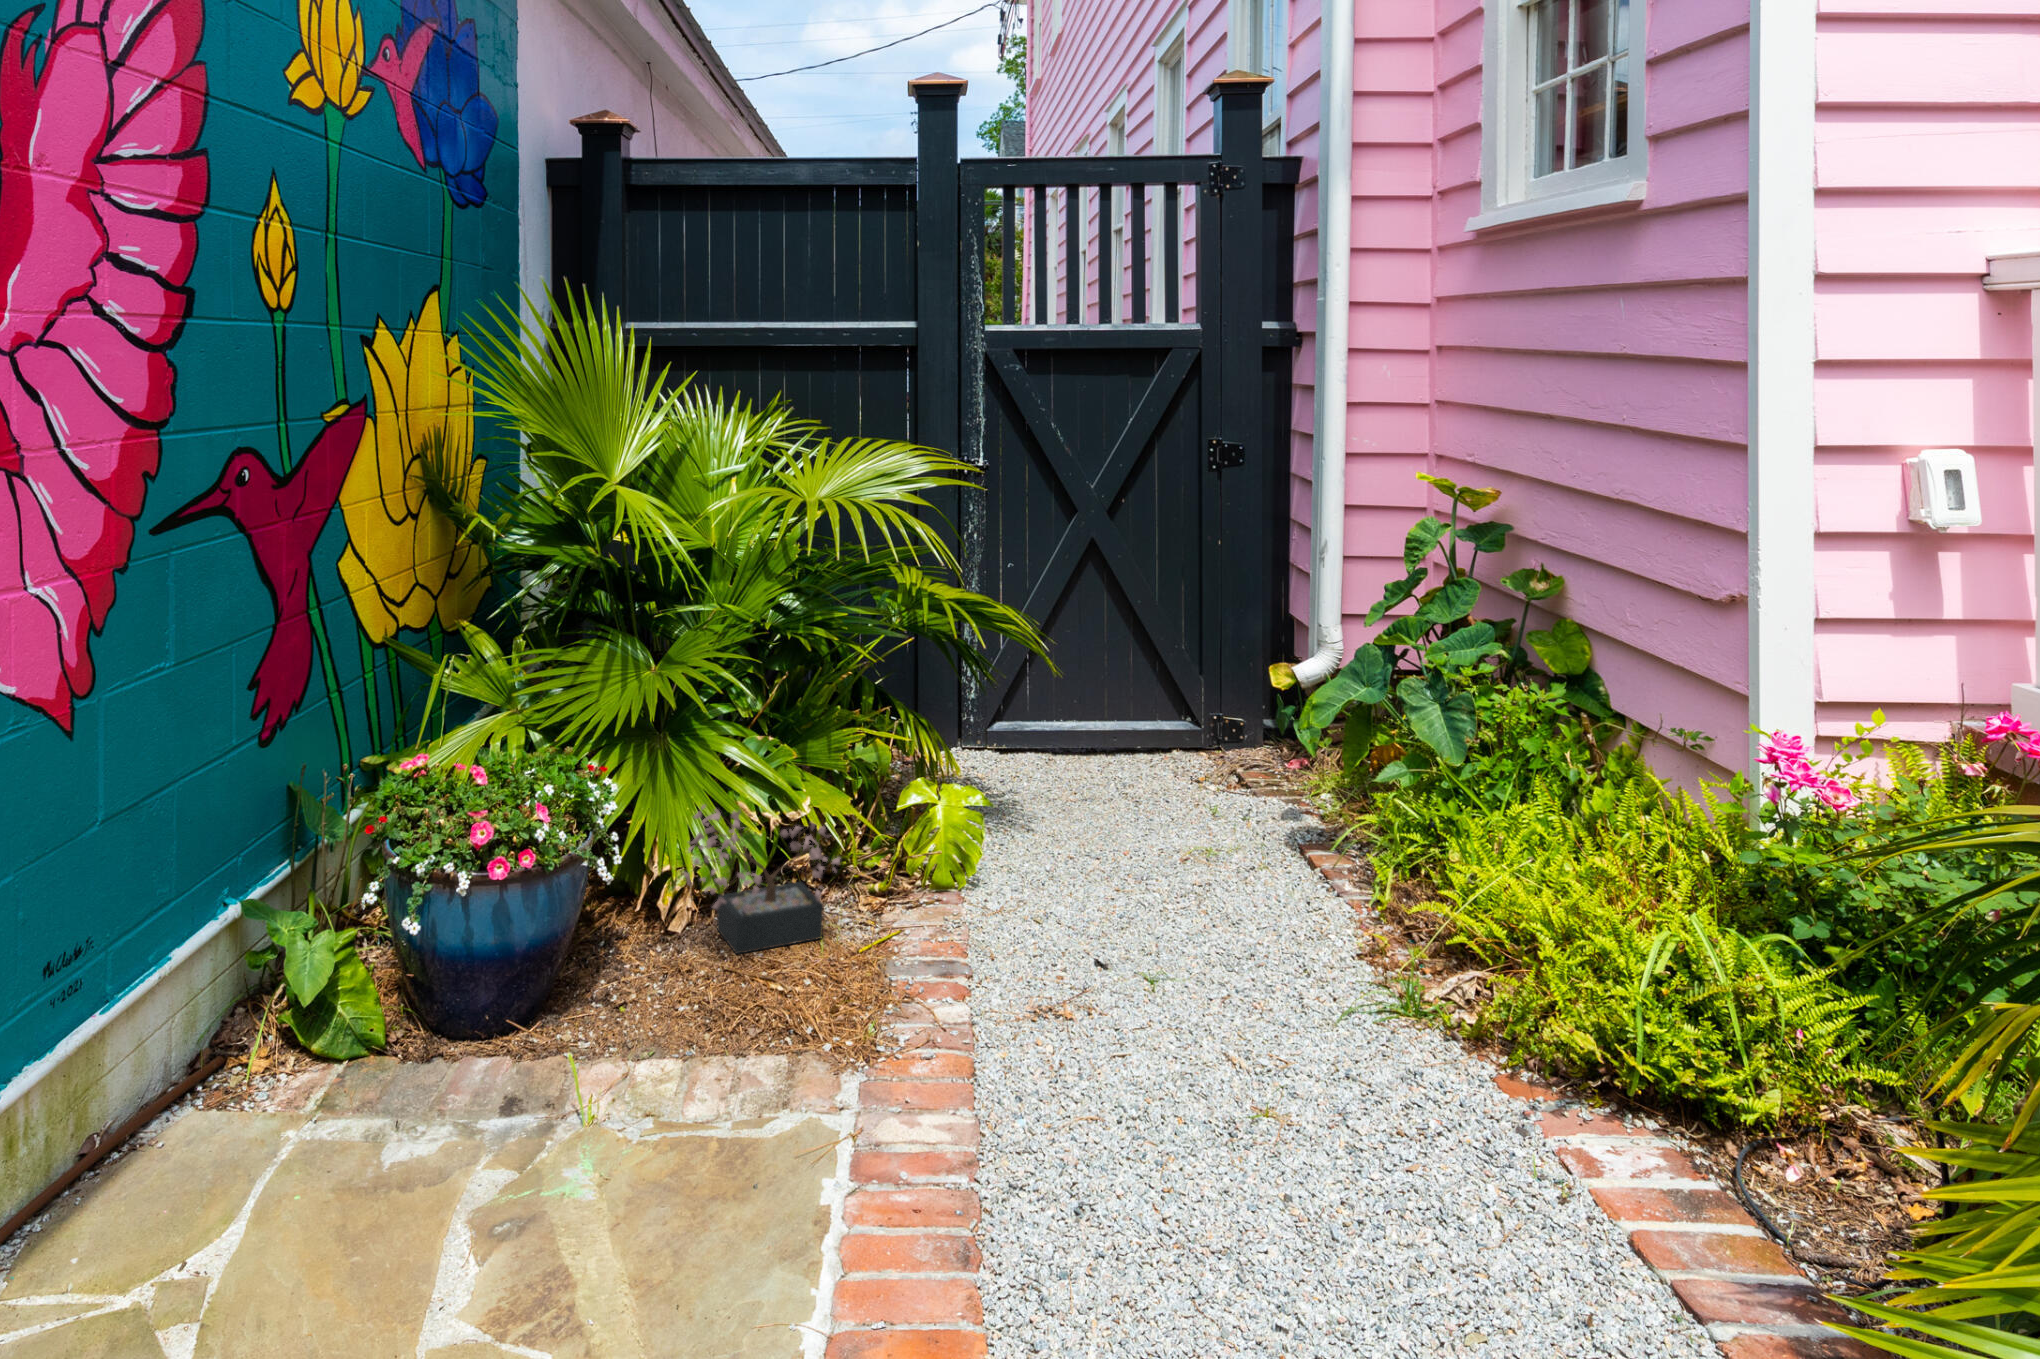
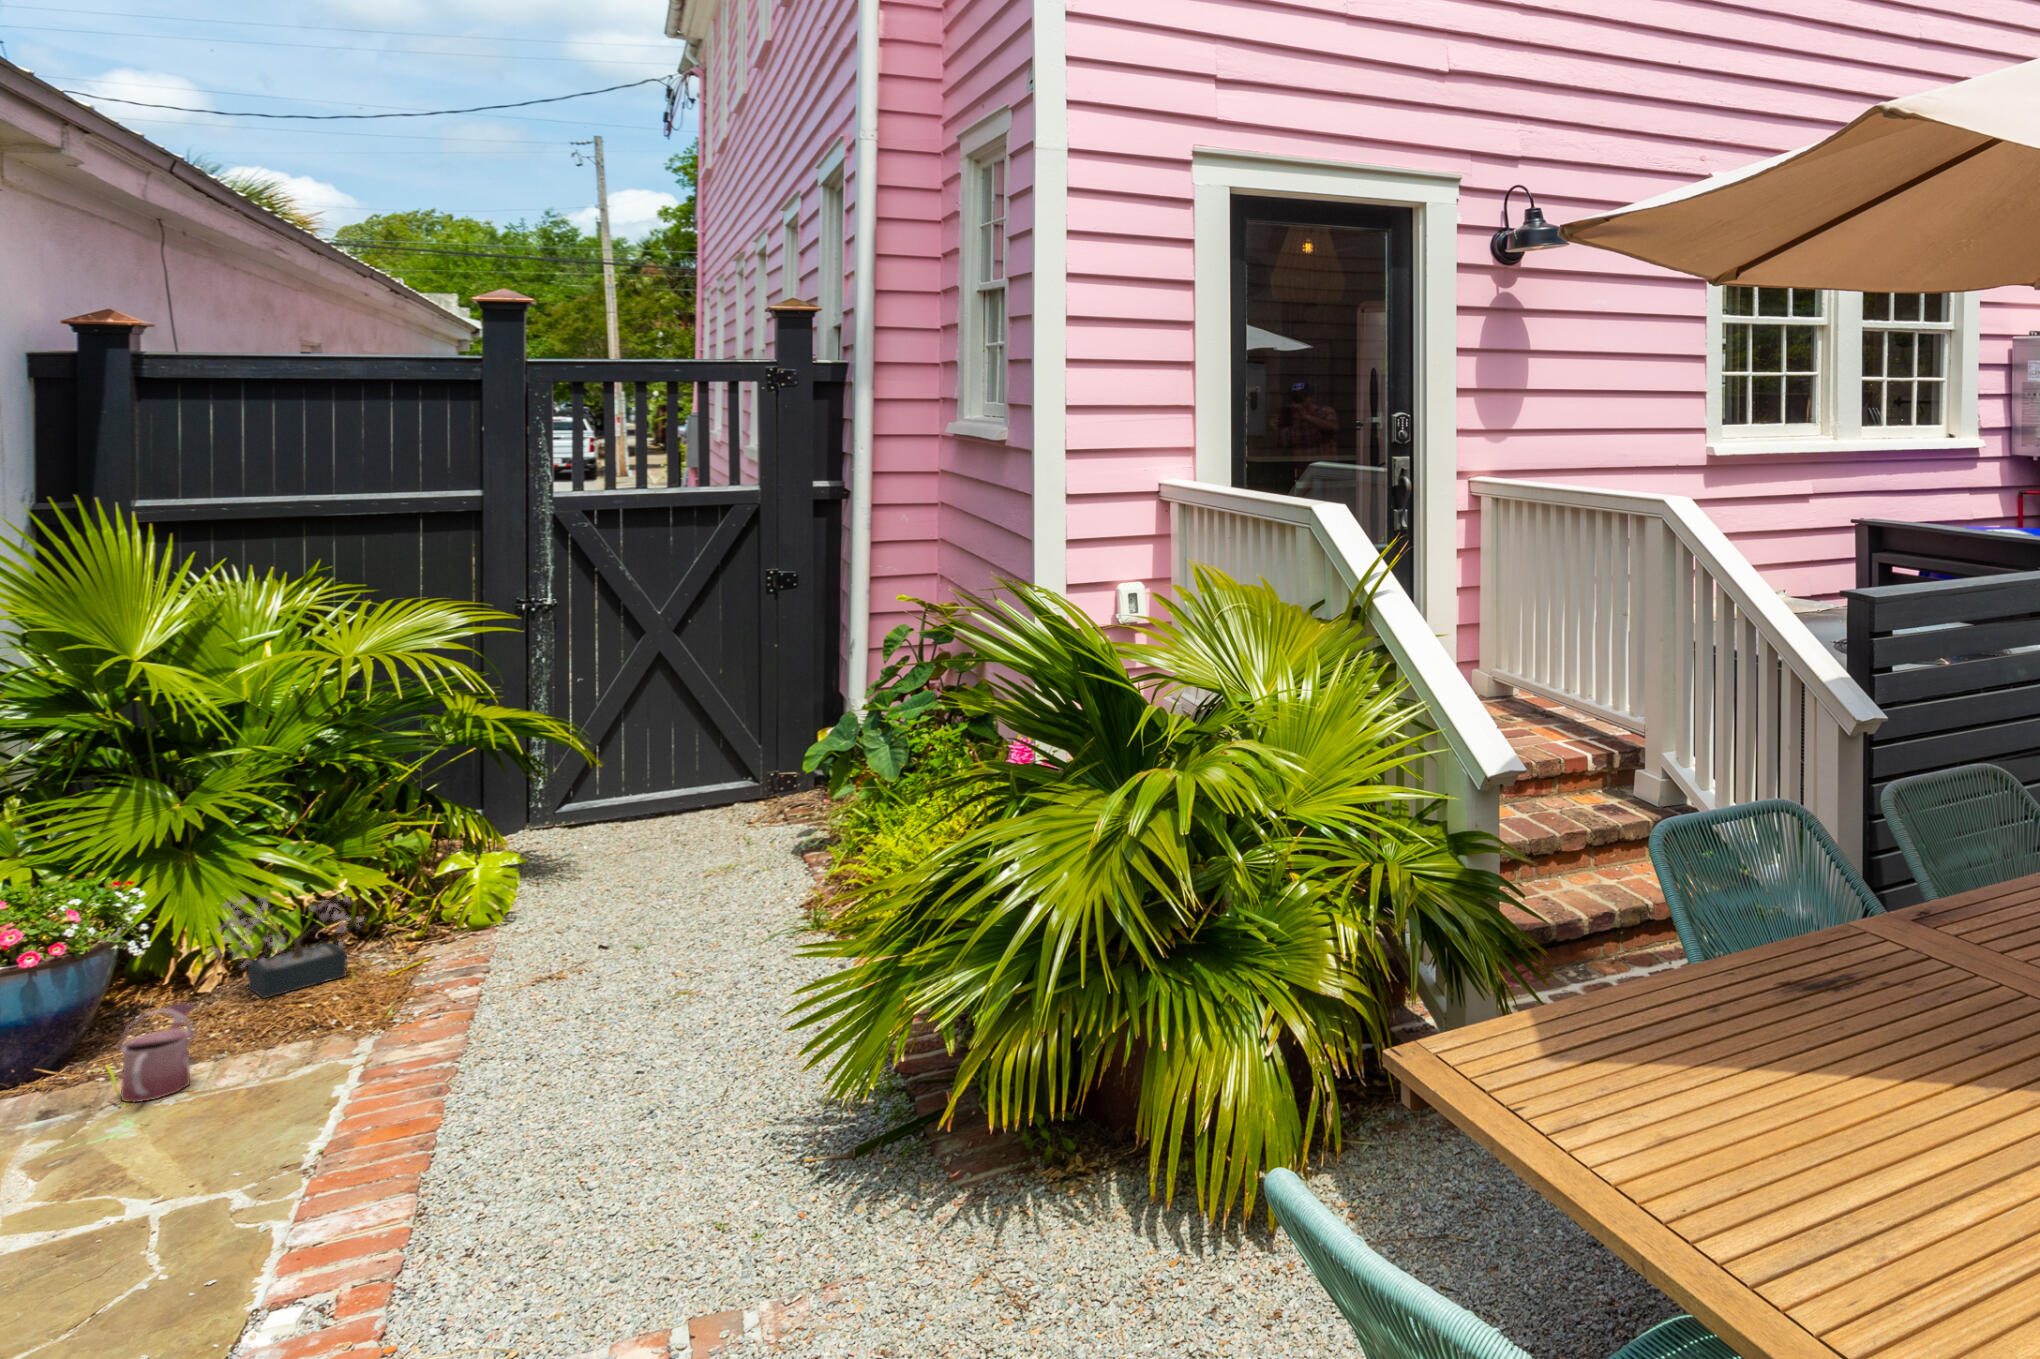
watering can: none [588,973,677,1134] -> present [118,1003,195,1102]

